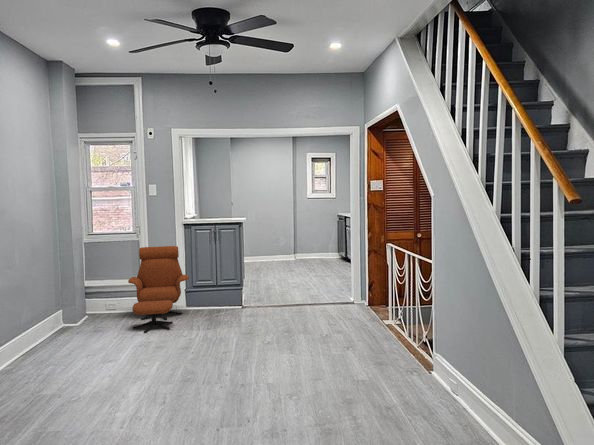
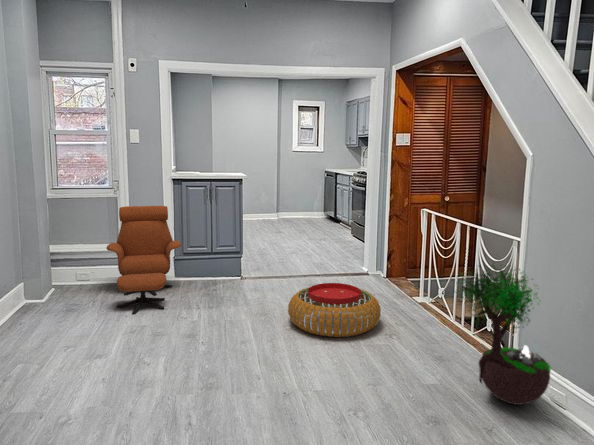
potted tree: none [370,271,447,393] -> present [457,265,551,405]
pouf: none [266,306,343,348] -> present [288,283,381,337]

